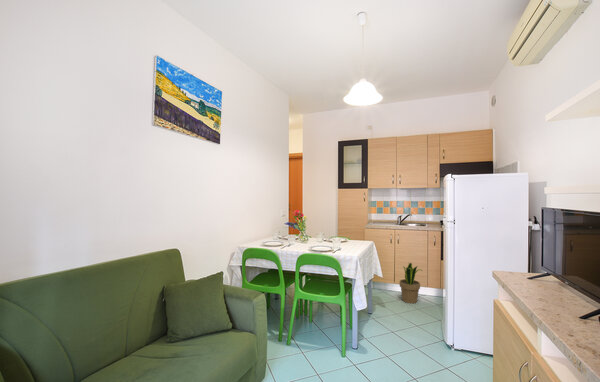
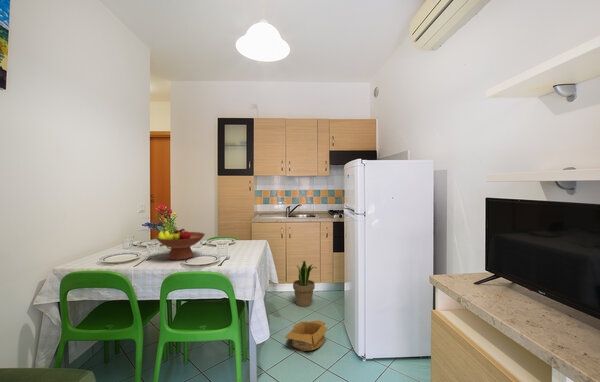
fruit bowl: none [293,226,324,247] -> present [156,228,205,260]
cardboard box: none [385,311,425,334] -> present [285,320,327,351]

